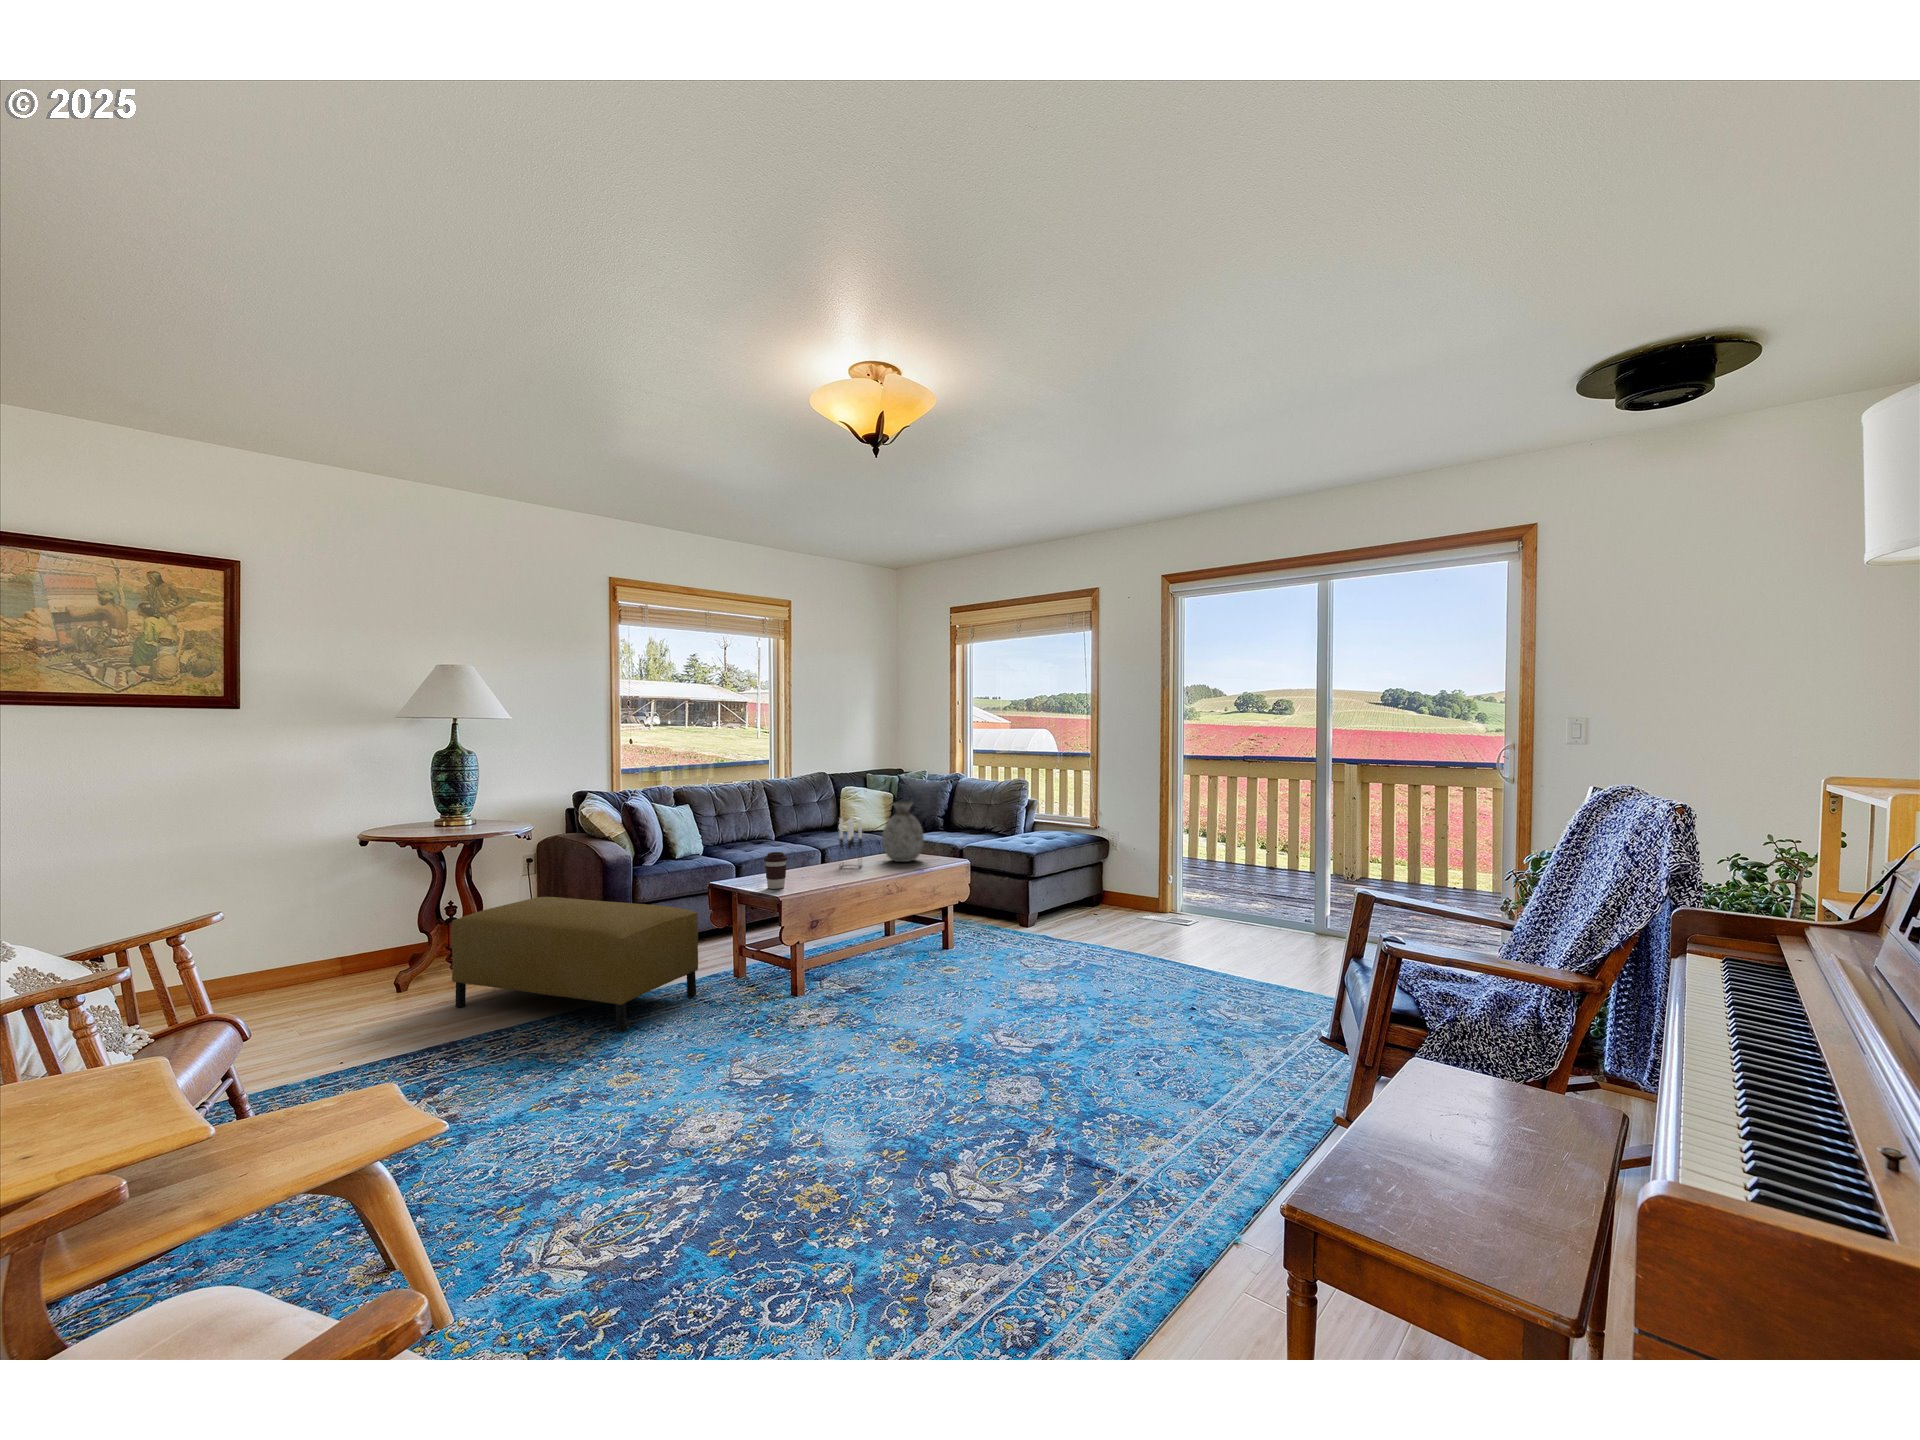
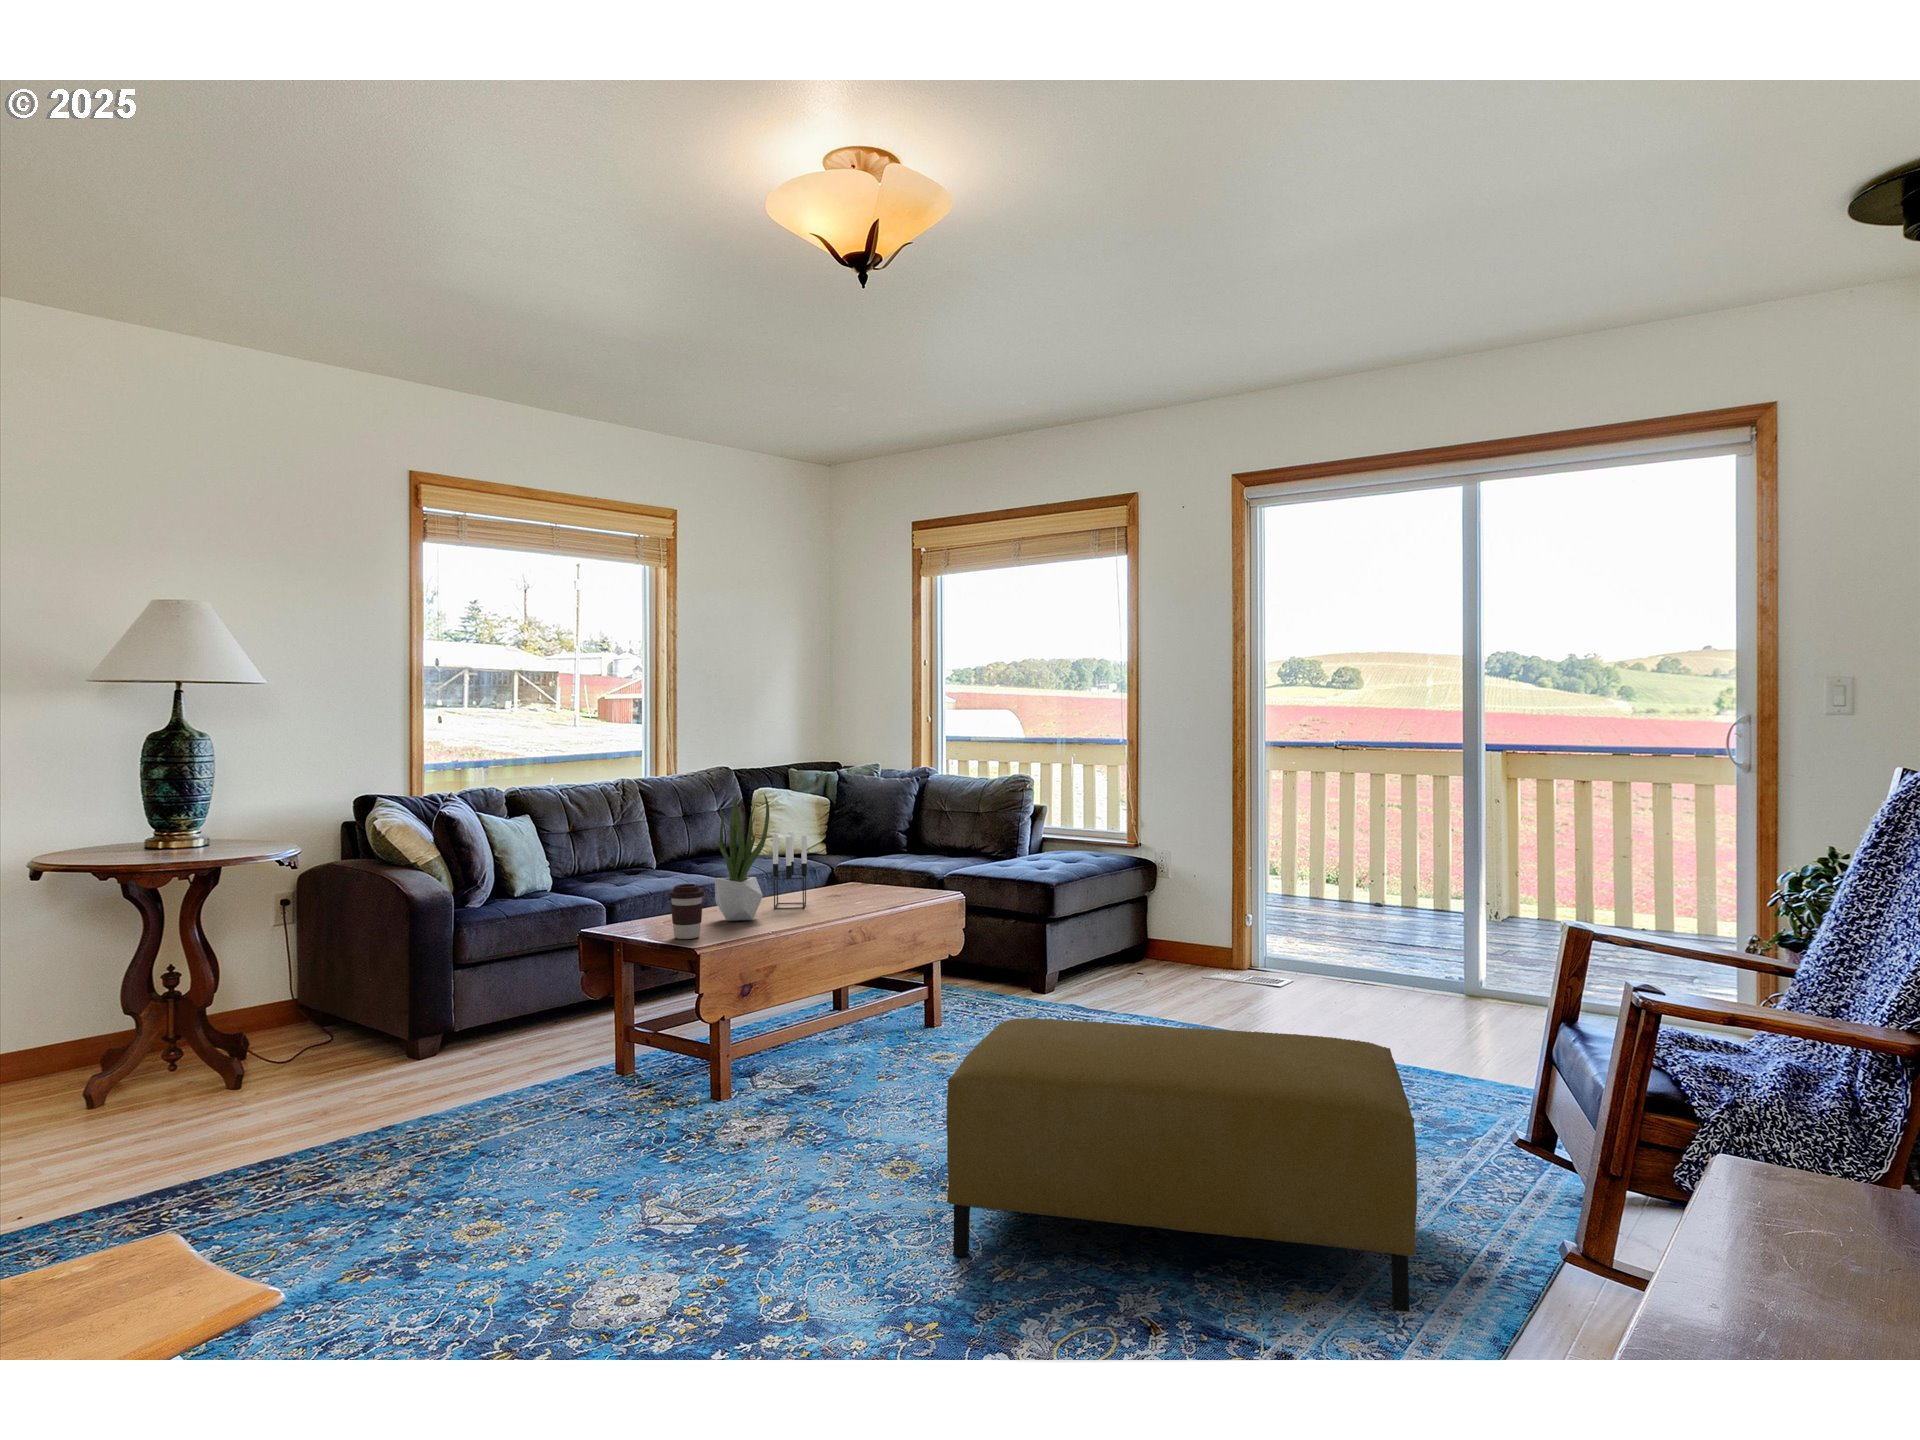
potted plant: none [798,790,835,876] -> present [715,794,769,921]
vase: present [882,802,924,862] -> none [834,810,895,898]
ottoman: present [451,897,698,1032] -> present [947,1018,1417,1312]

